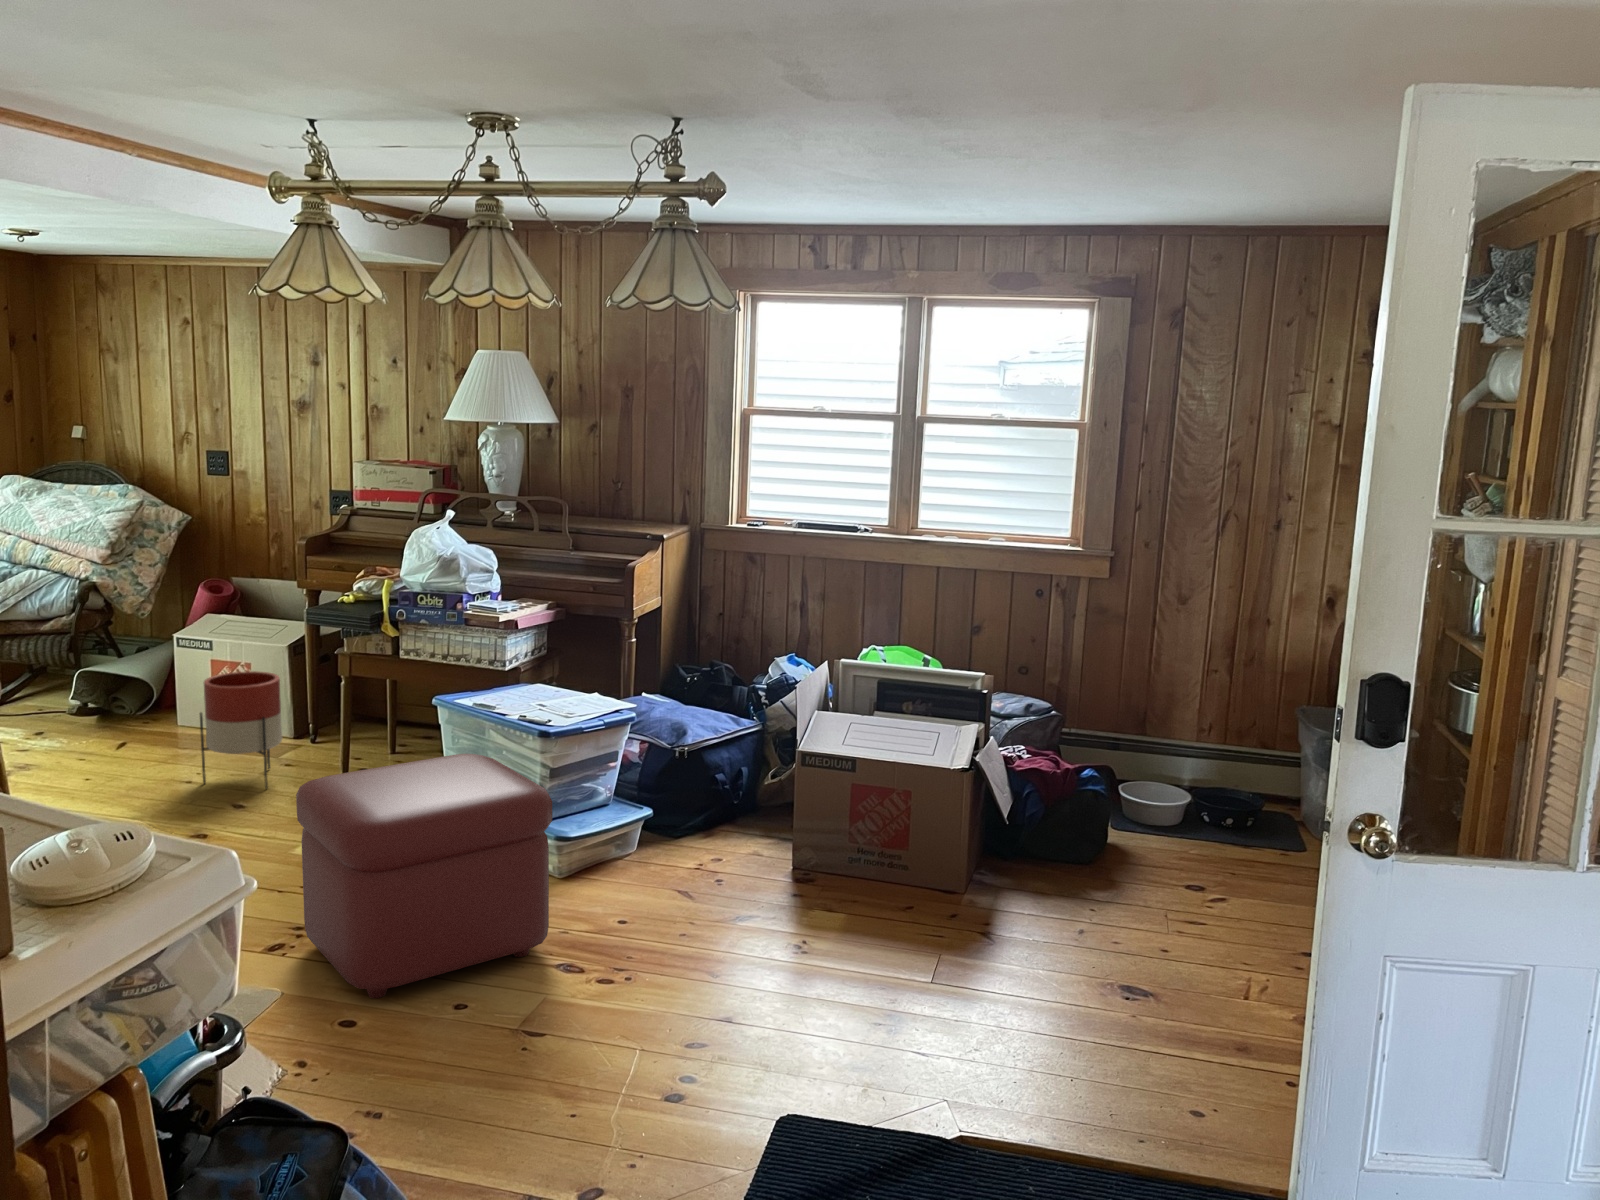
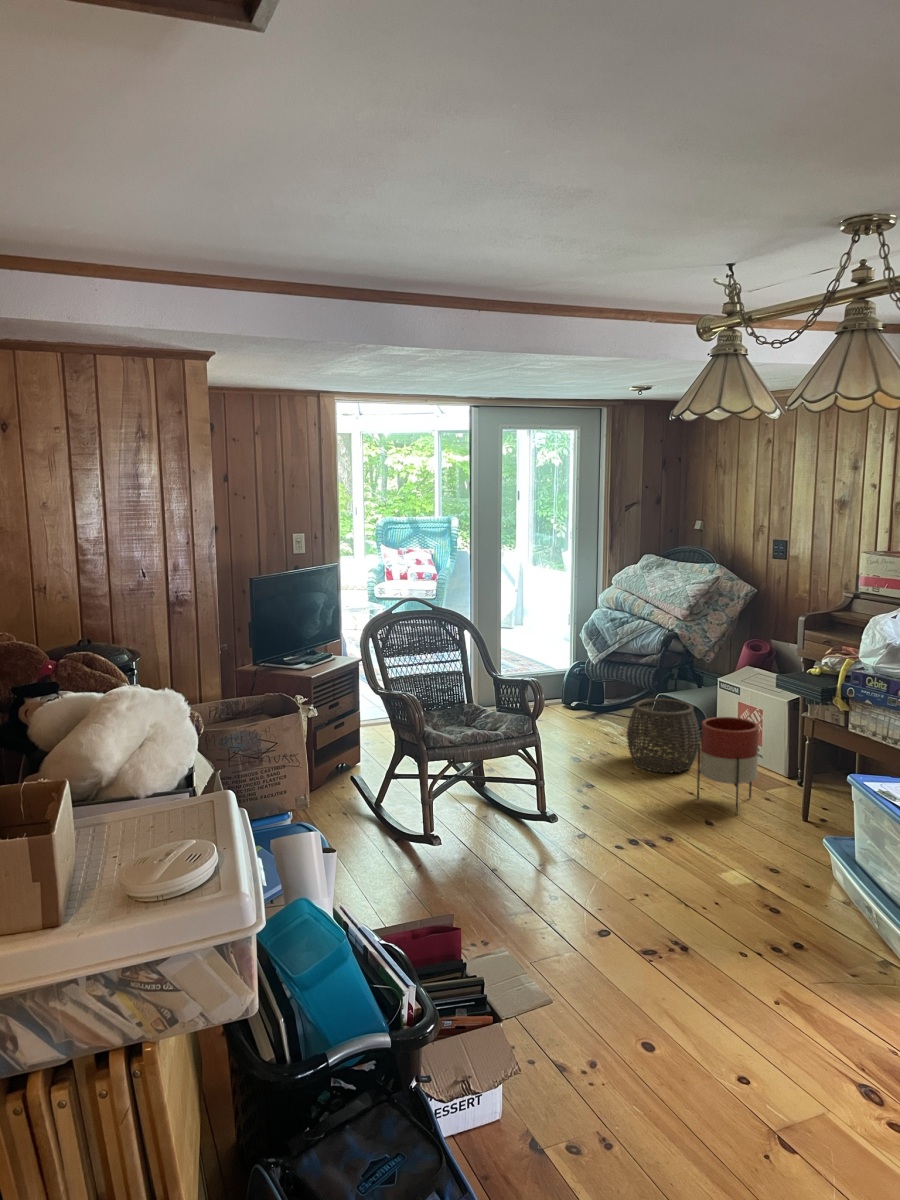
woven basket: none [63,668,178,770] -> present [627,699,700,773]
ottoman: present [296,754,552,999] -> none [660,828,874,1057]

